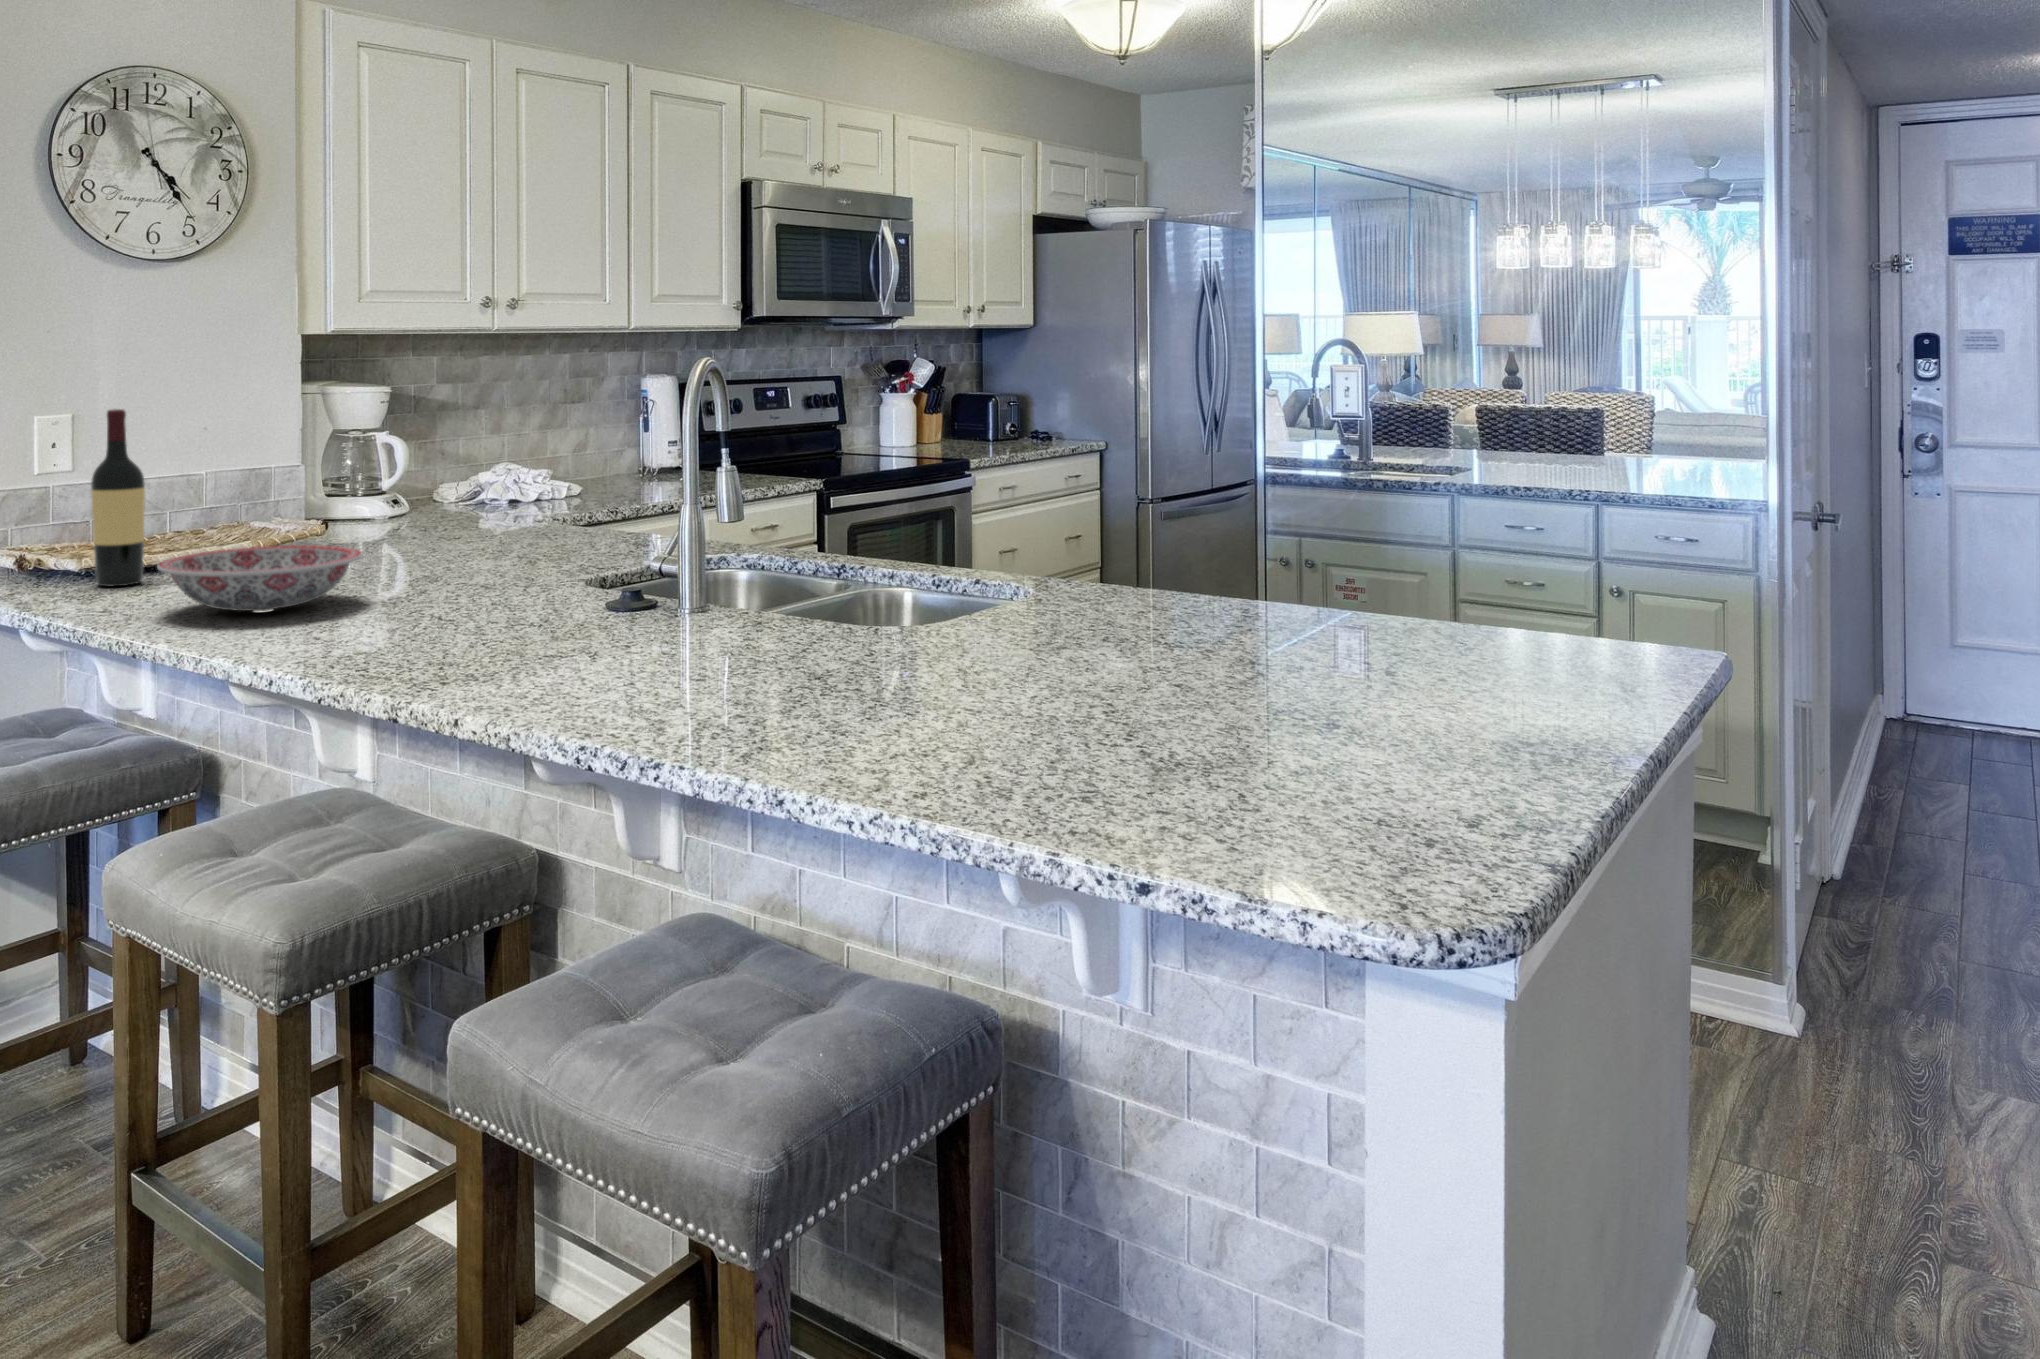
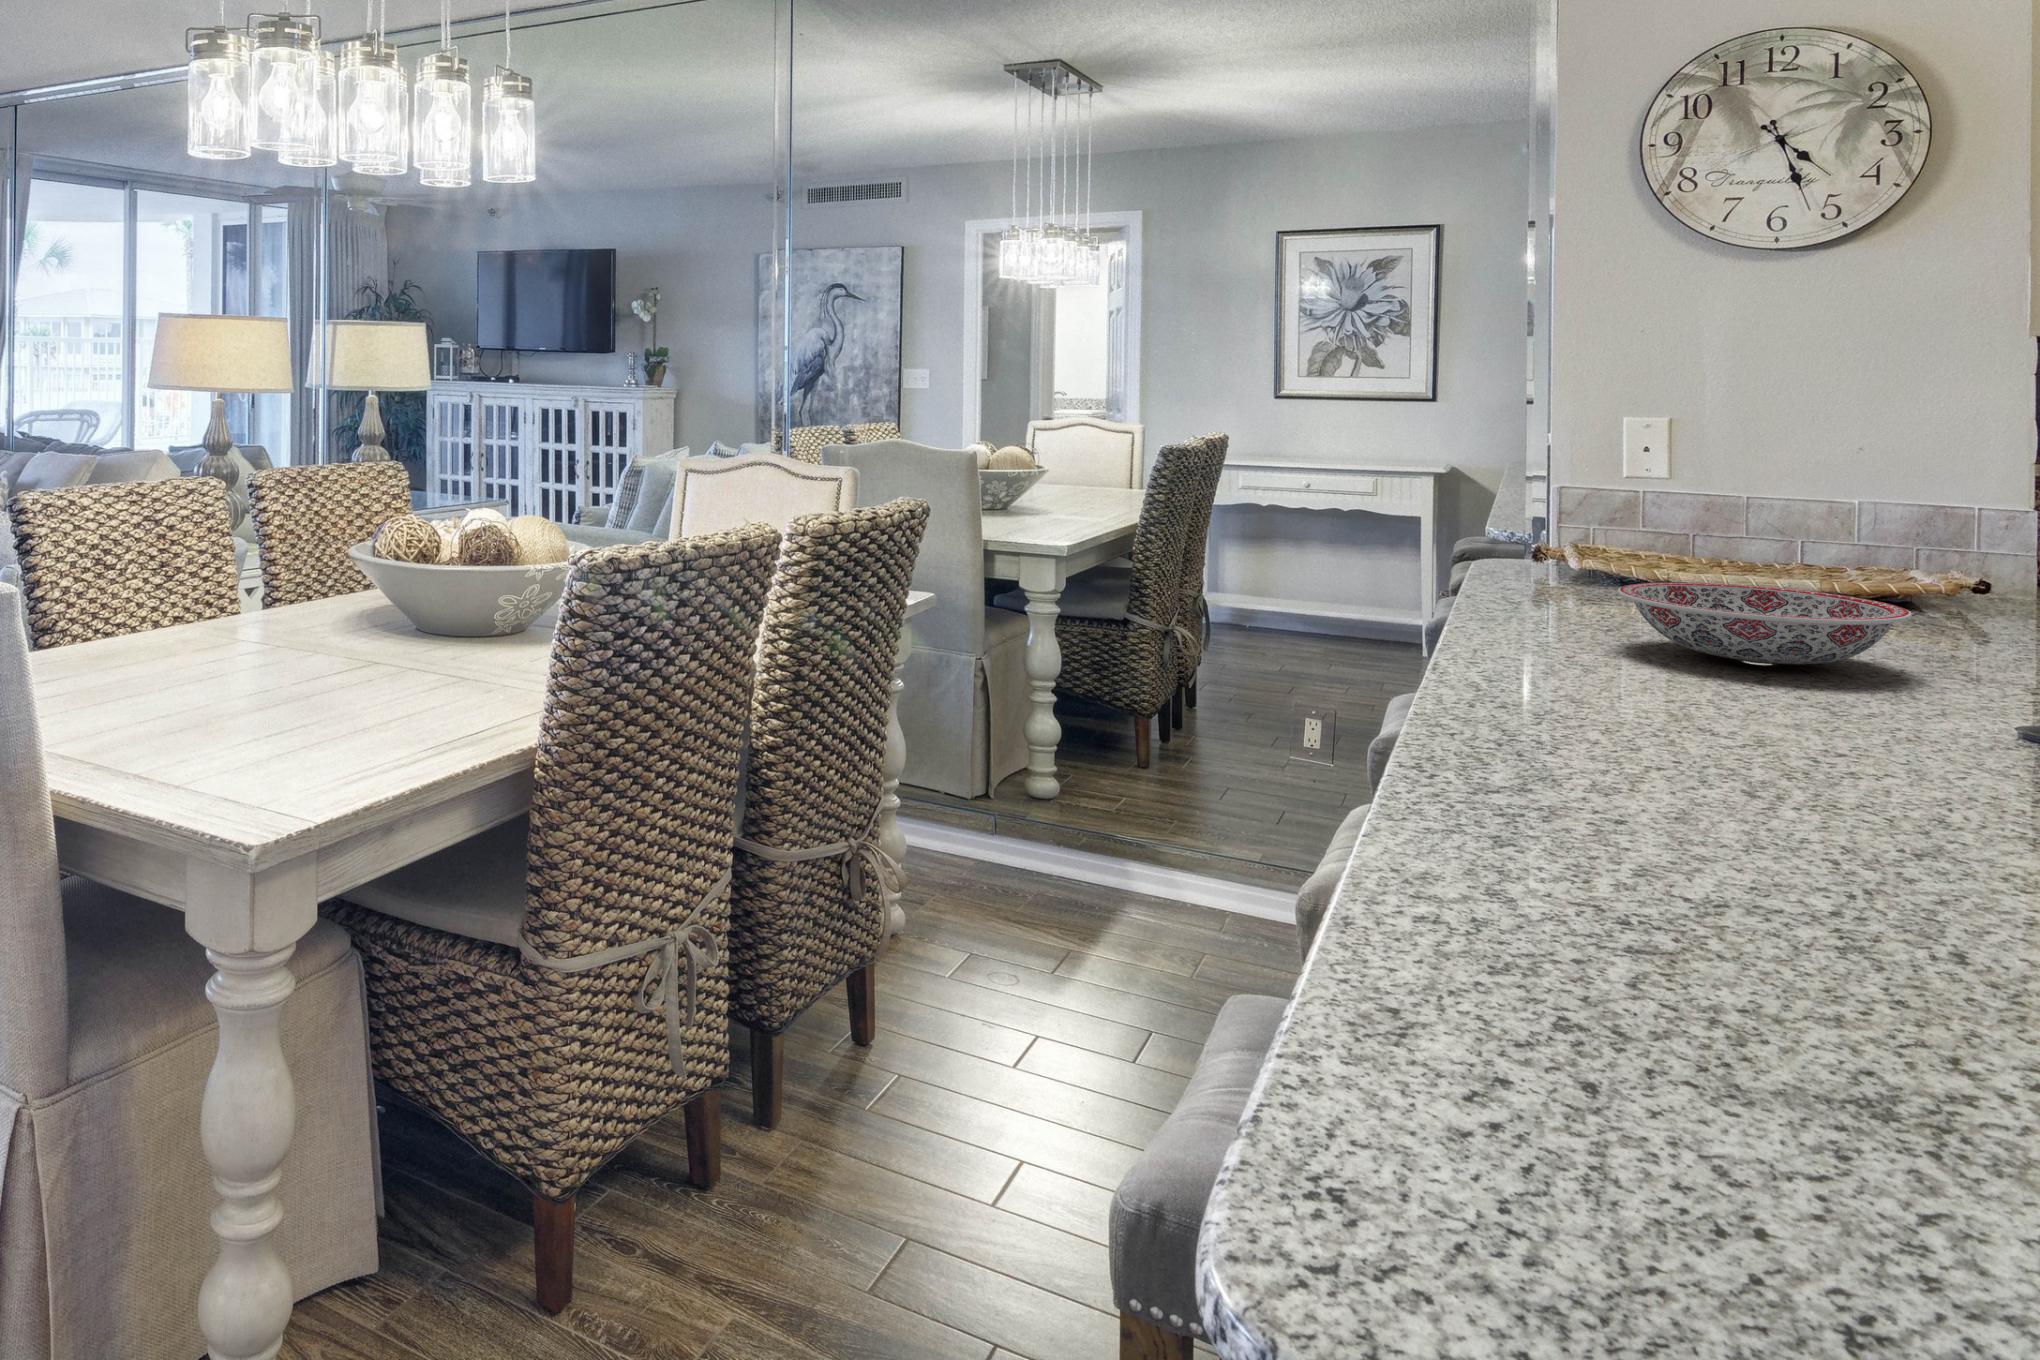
wine bottle: present [91,409,145,587] -> none [1623,416,1687,609]

